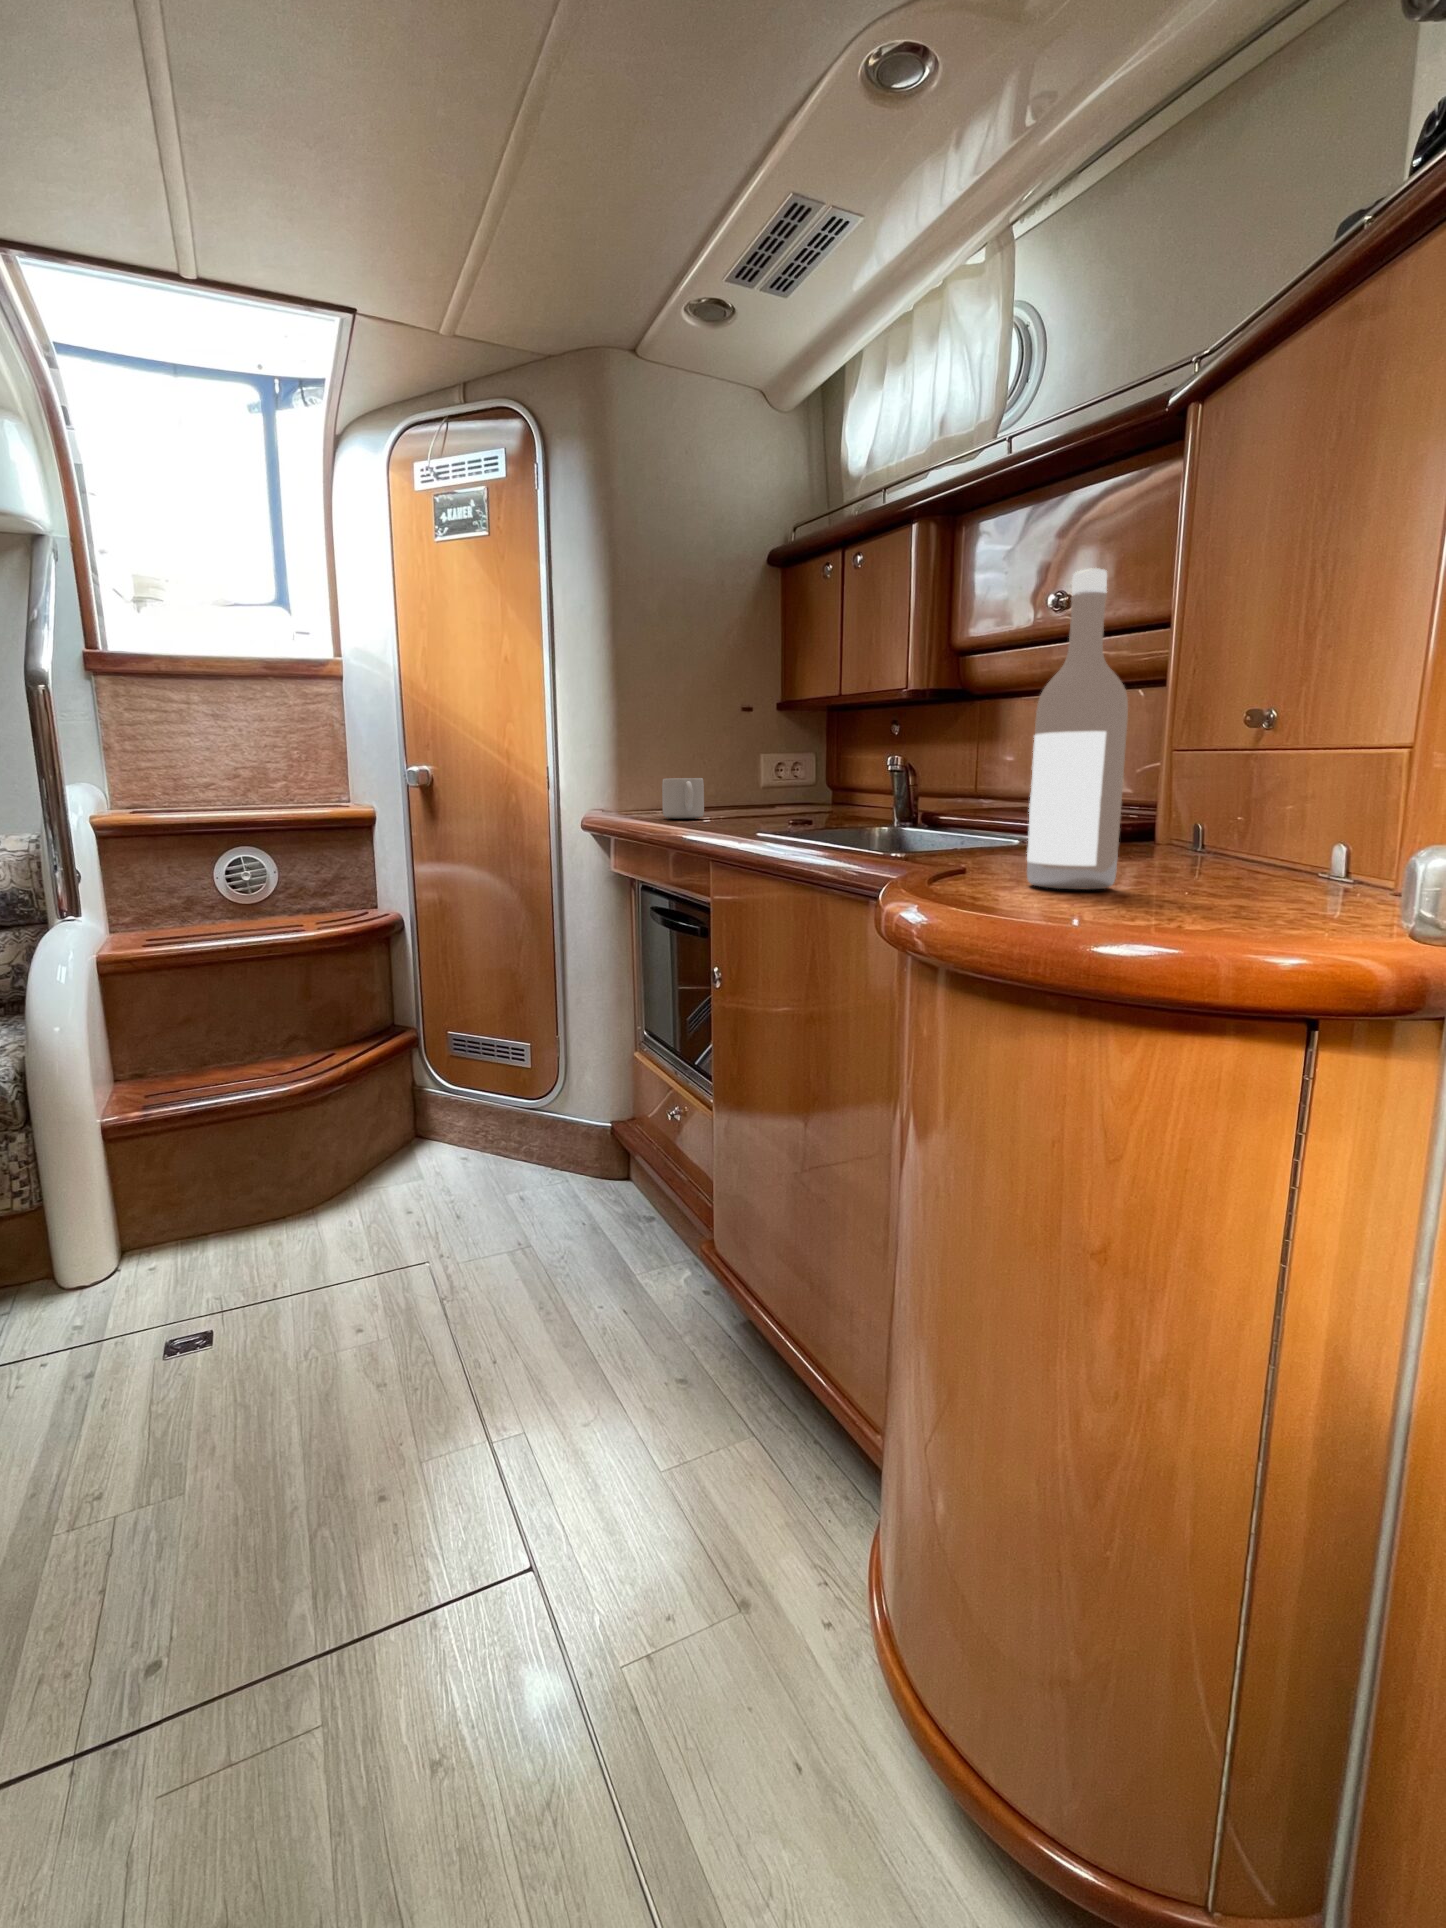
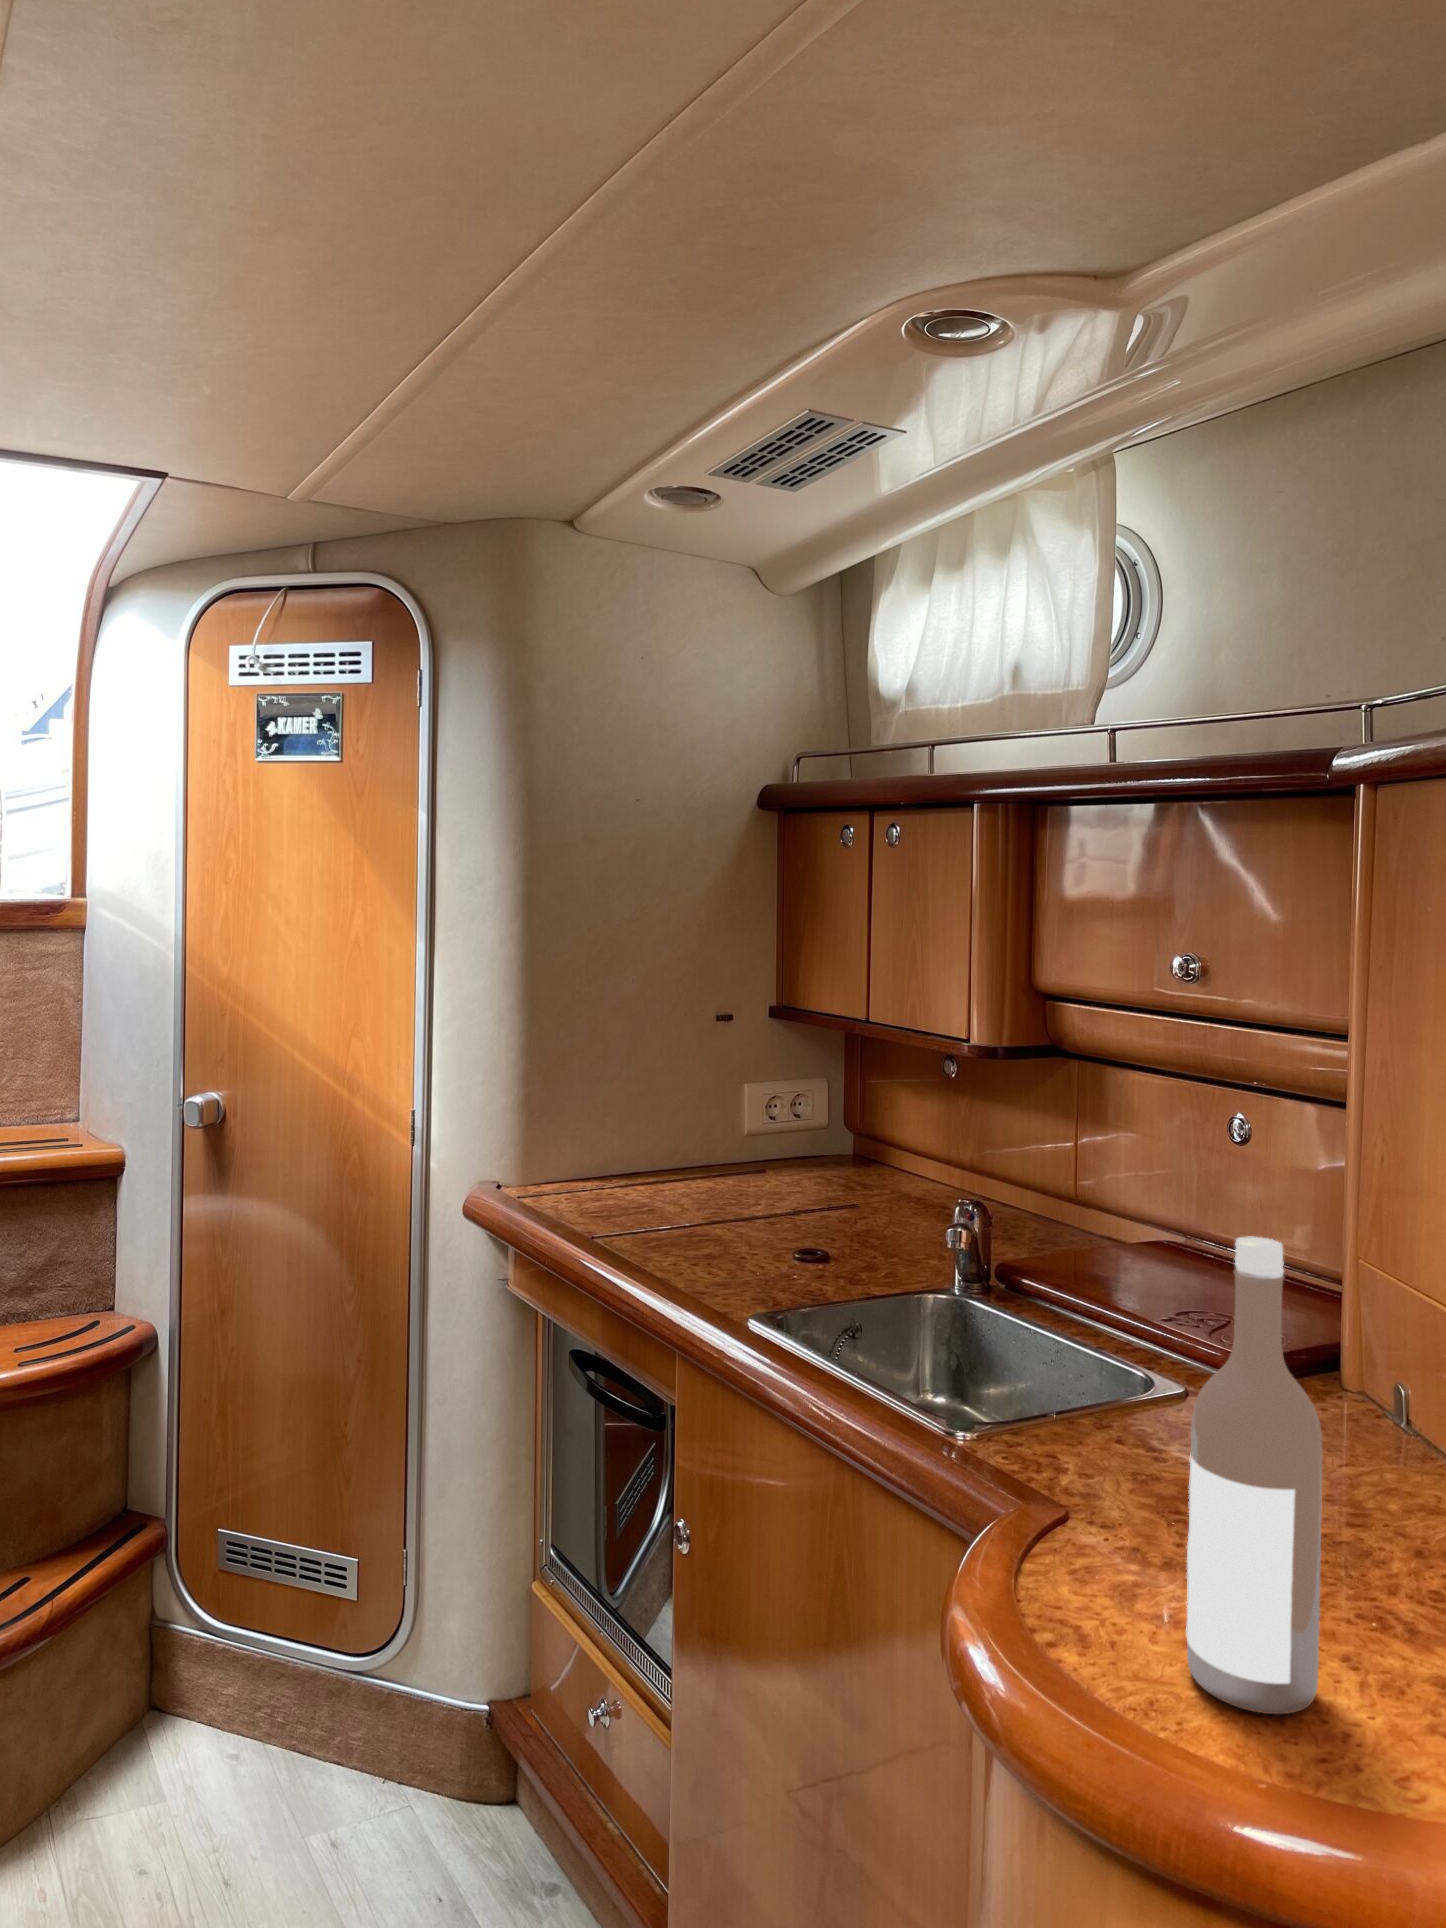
mug: present [662,778,704,819] -> none [593,1148,658,1218]

